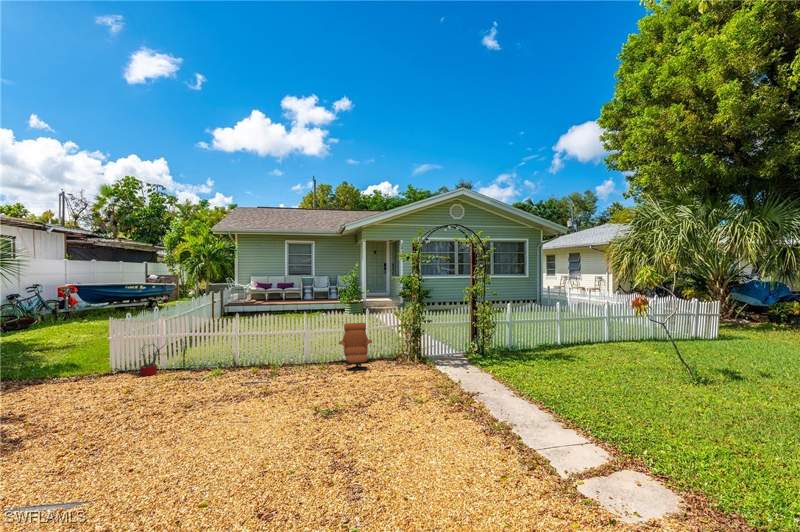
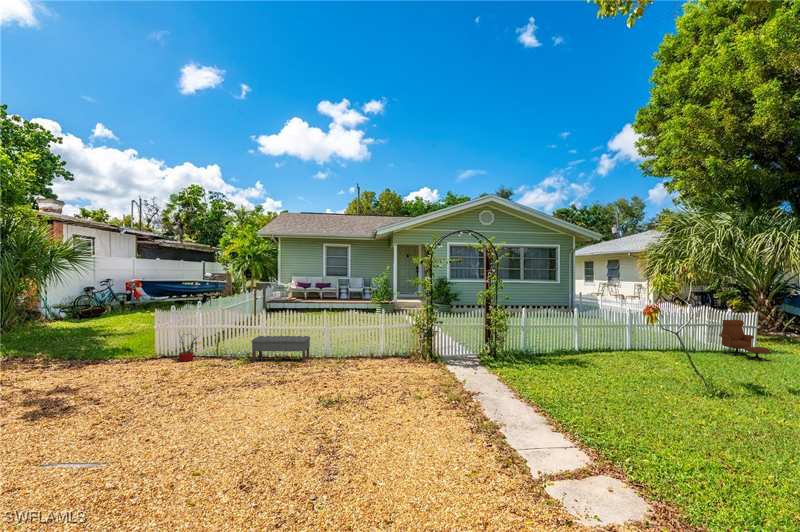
lounge chair: present [339,323,372,373] -> present [719,320,771,362]
bench: none [226,341,290,373] -> present [252,336,310,363]

